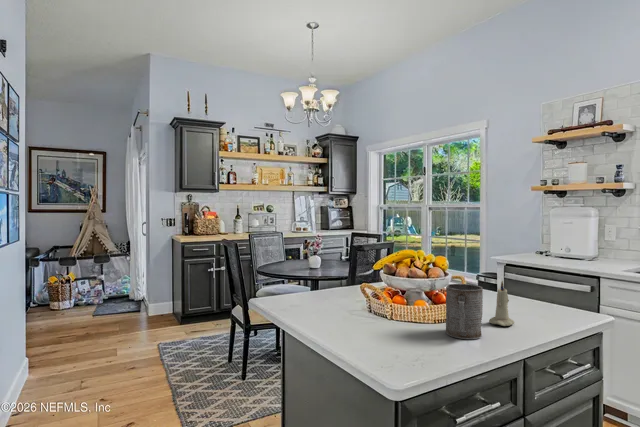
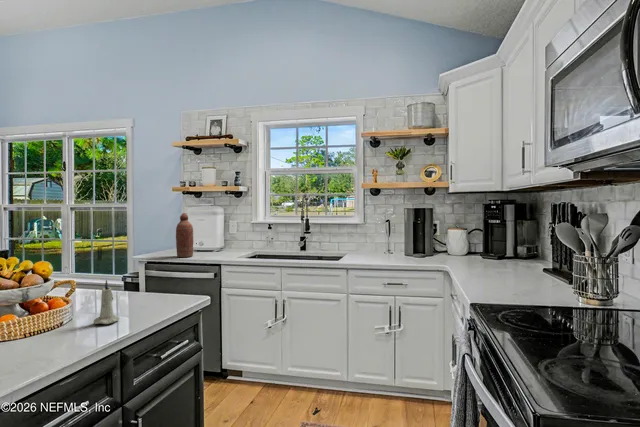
bottle: none [540,214,561,263] -> present [176,213,193,257]
mug: present [446,284,483,339] -> none [35,288,78,347]

